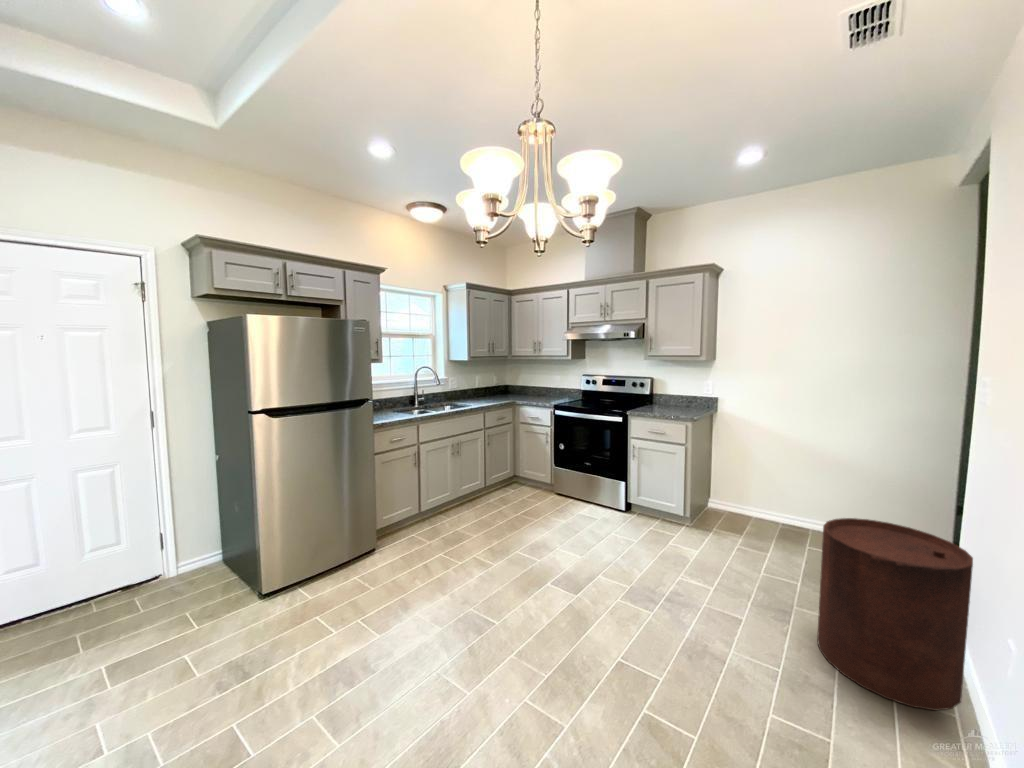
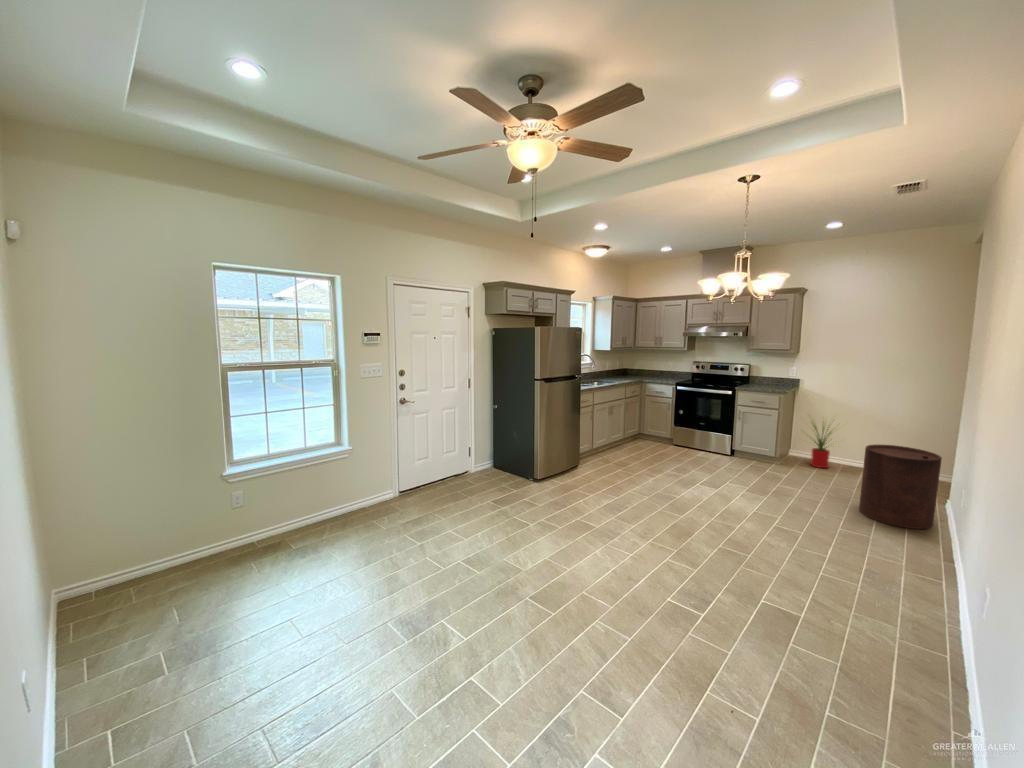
house plant: none [717,445,790,532] -> present [810,423,834,468]

